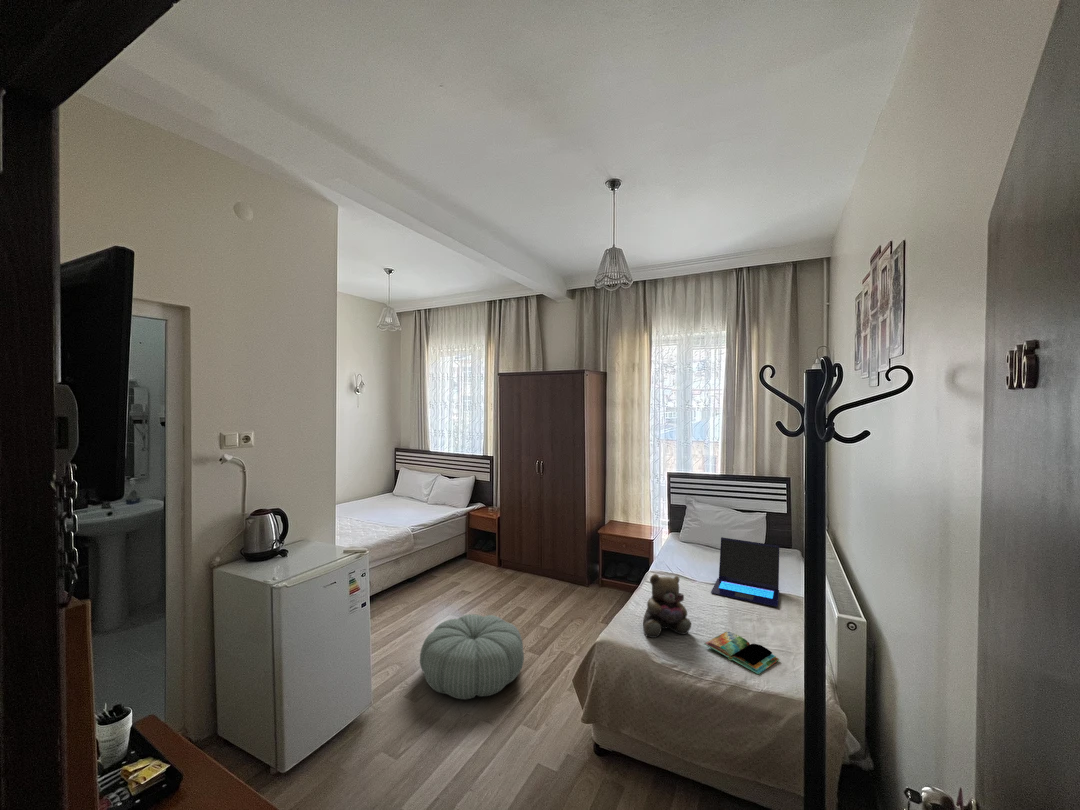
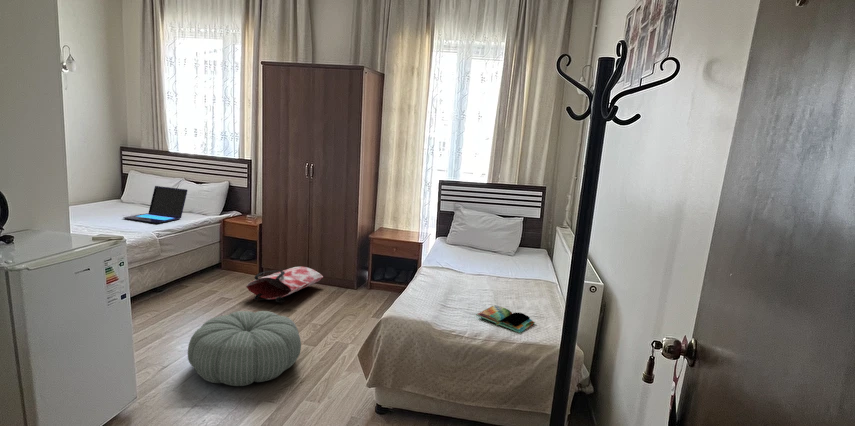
laptop: present [711,537,779,607] -> present [124,186,187,223]
bag: none [483,561,556,600] -> present [246,267,323,302]
teddy bear: present [643,574,691,638] -> none [423,258,465,313]

